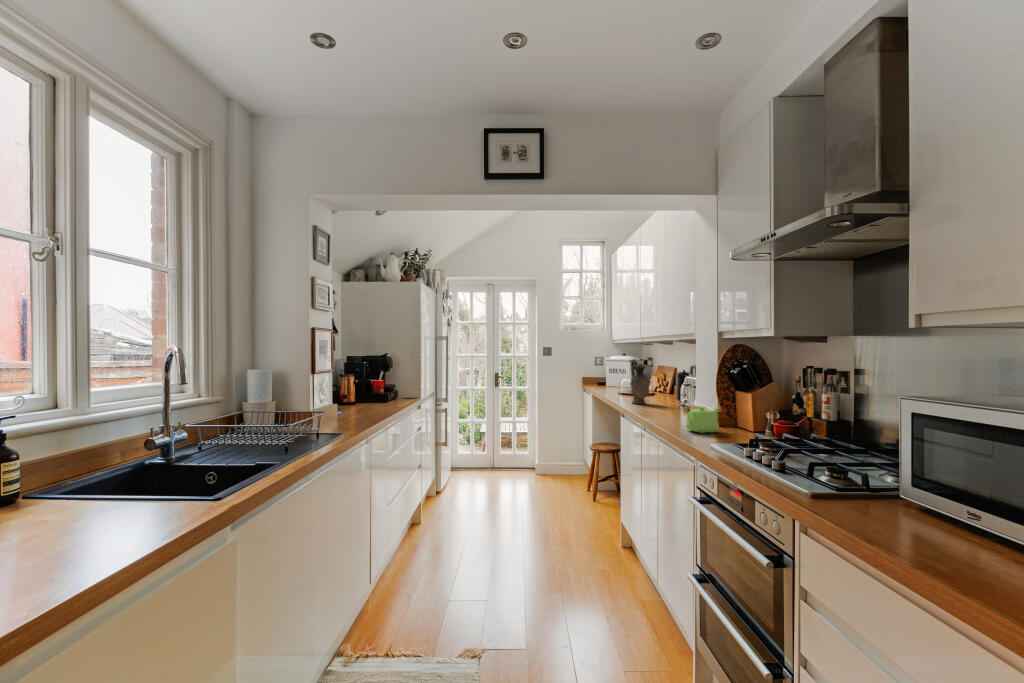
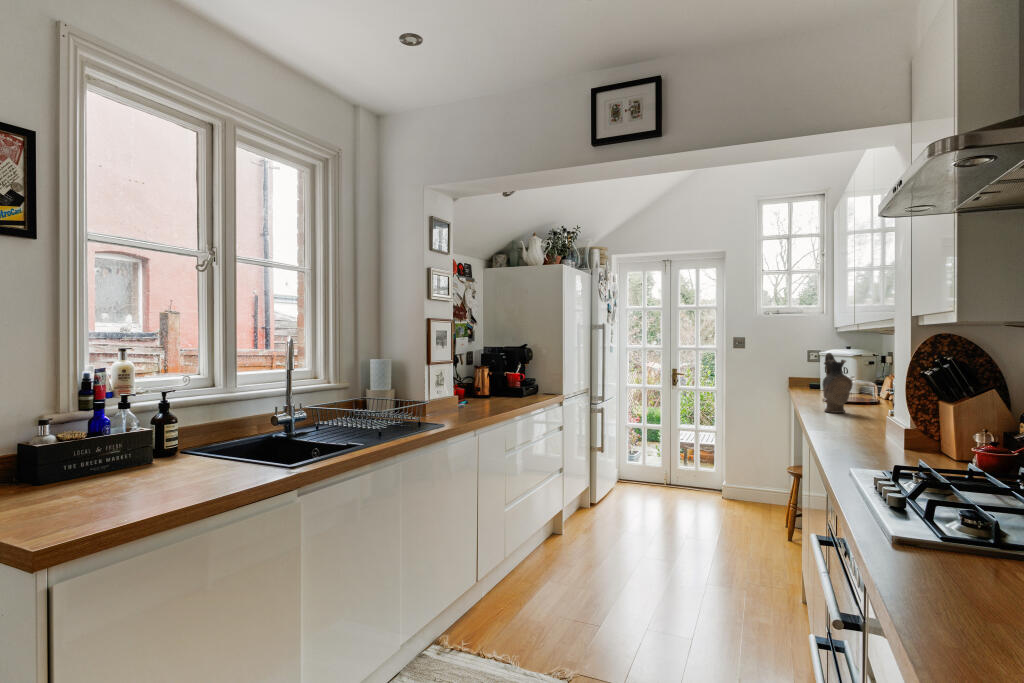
teapot: present [686,406,719,433] -> none [852,418,913,455]

